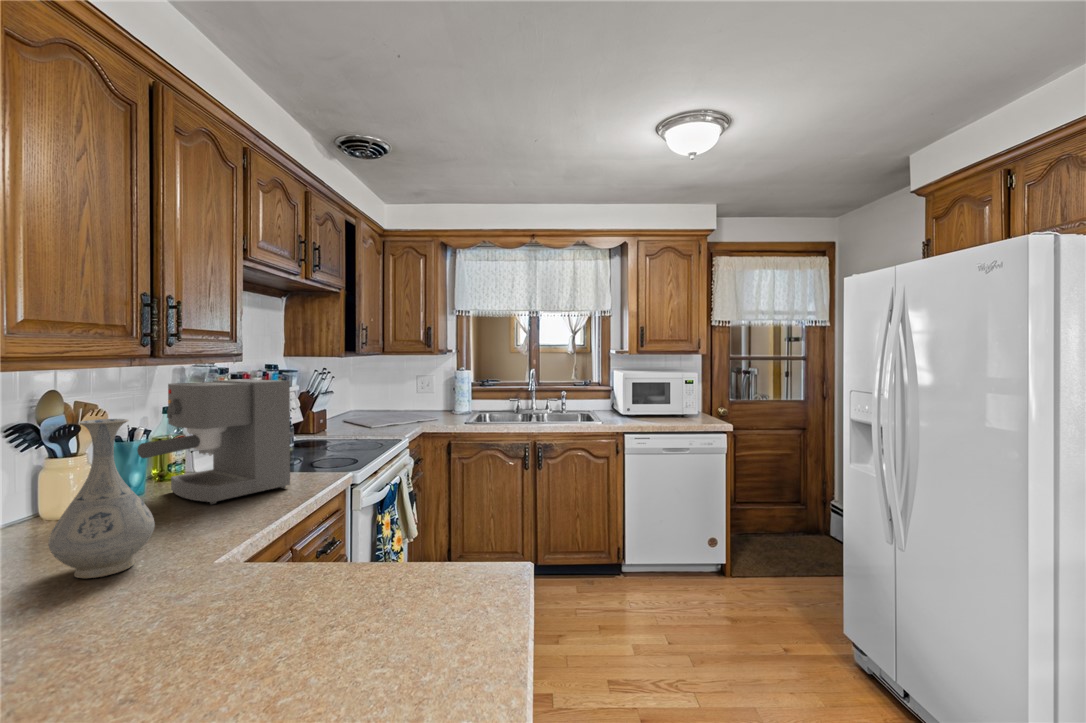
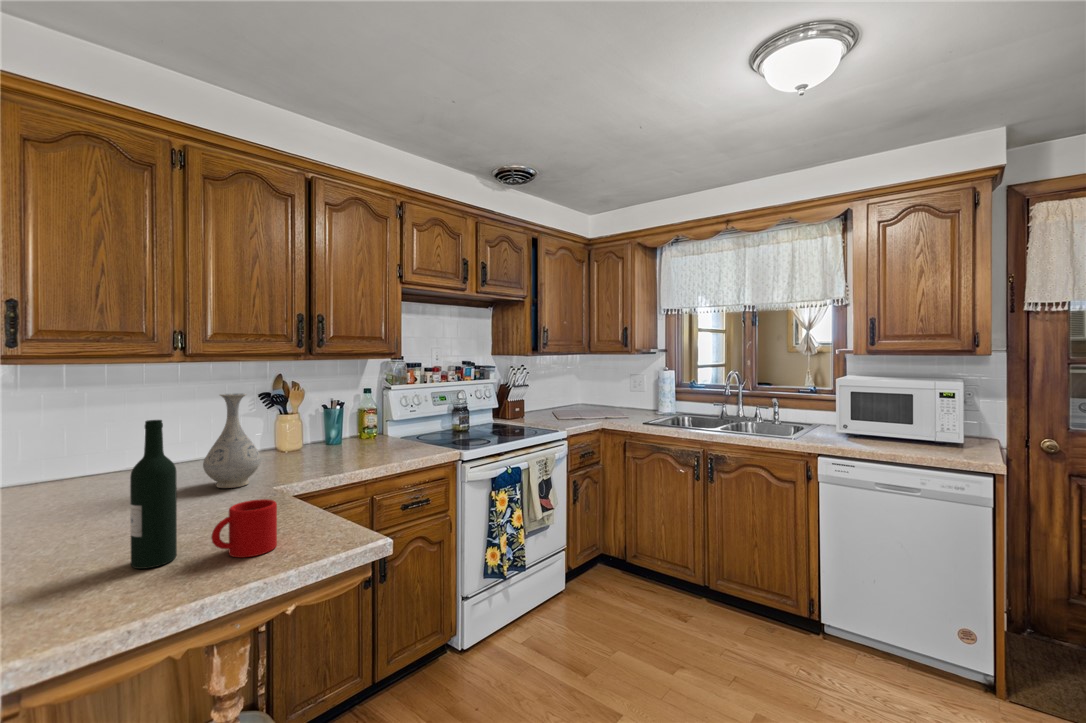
coffee maker: present [137,379,290,504] -> none [309,373,404,459]
wine bottle: none [248,454,309,687] -> present [130,420,177,569]
mug: none [349,545,406,627] -> present [211,499,277,557]

